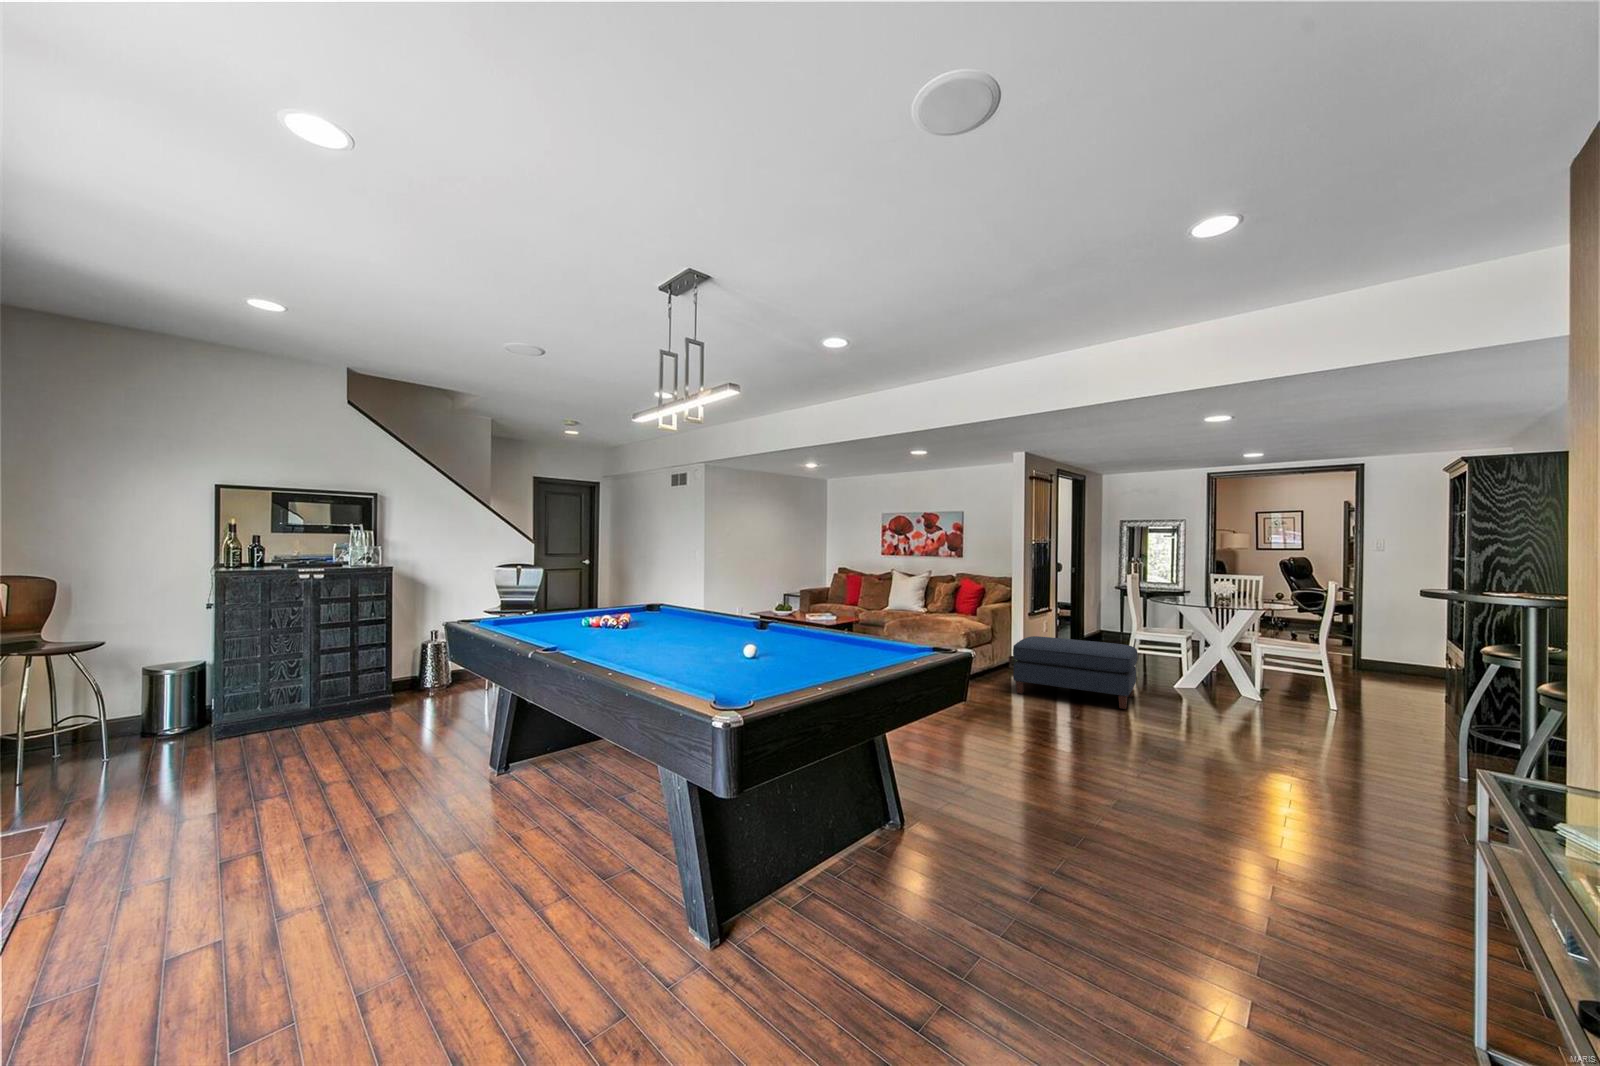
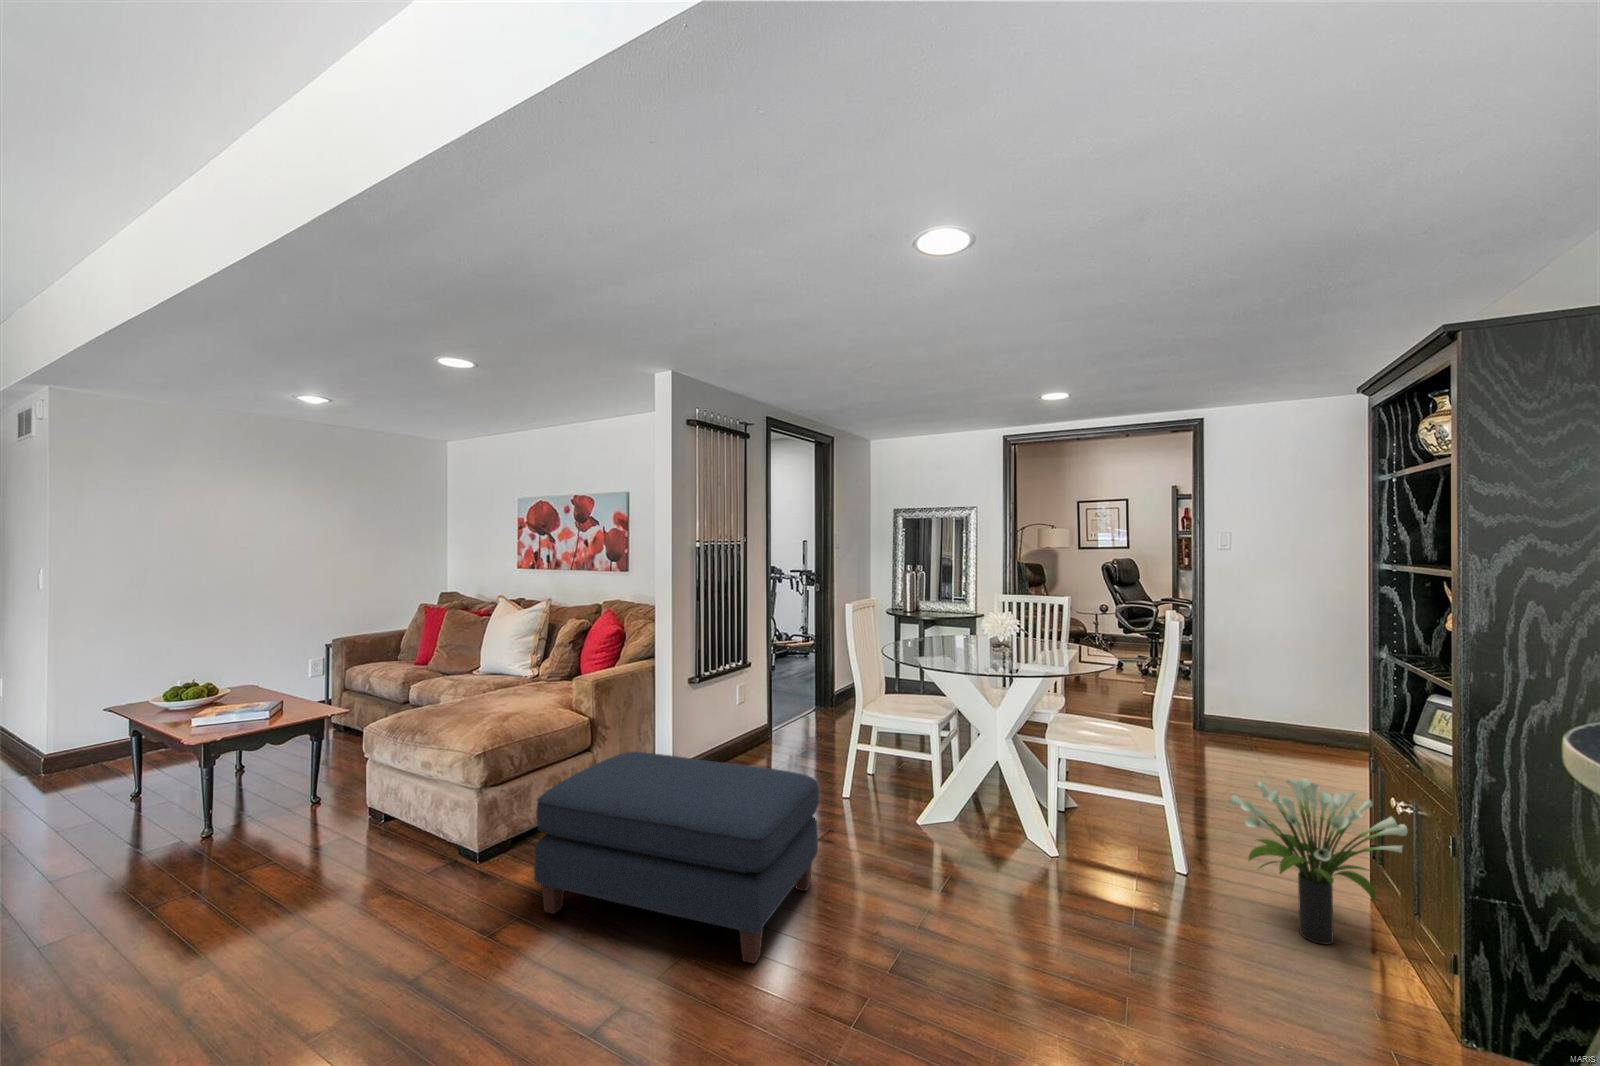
potted plant: none [1355,653,1448,726] -> present [1228,778,1408,944]

